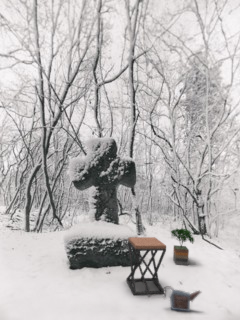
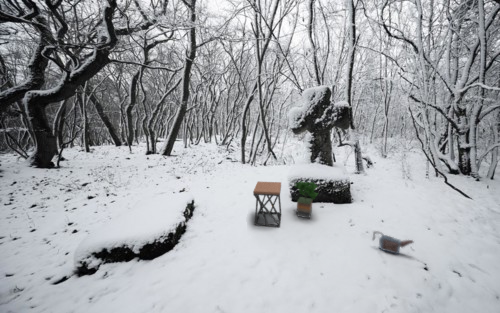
potted tree: present [171,228,194,265] -> present [295,182,318,218]
stool: present [126,237,166,295] -> present [253,182,281,227]

